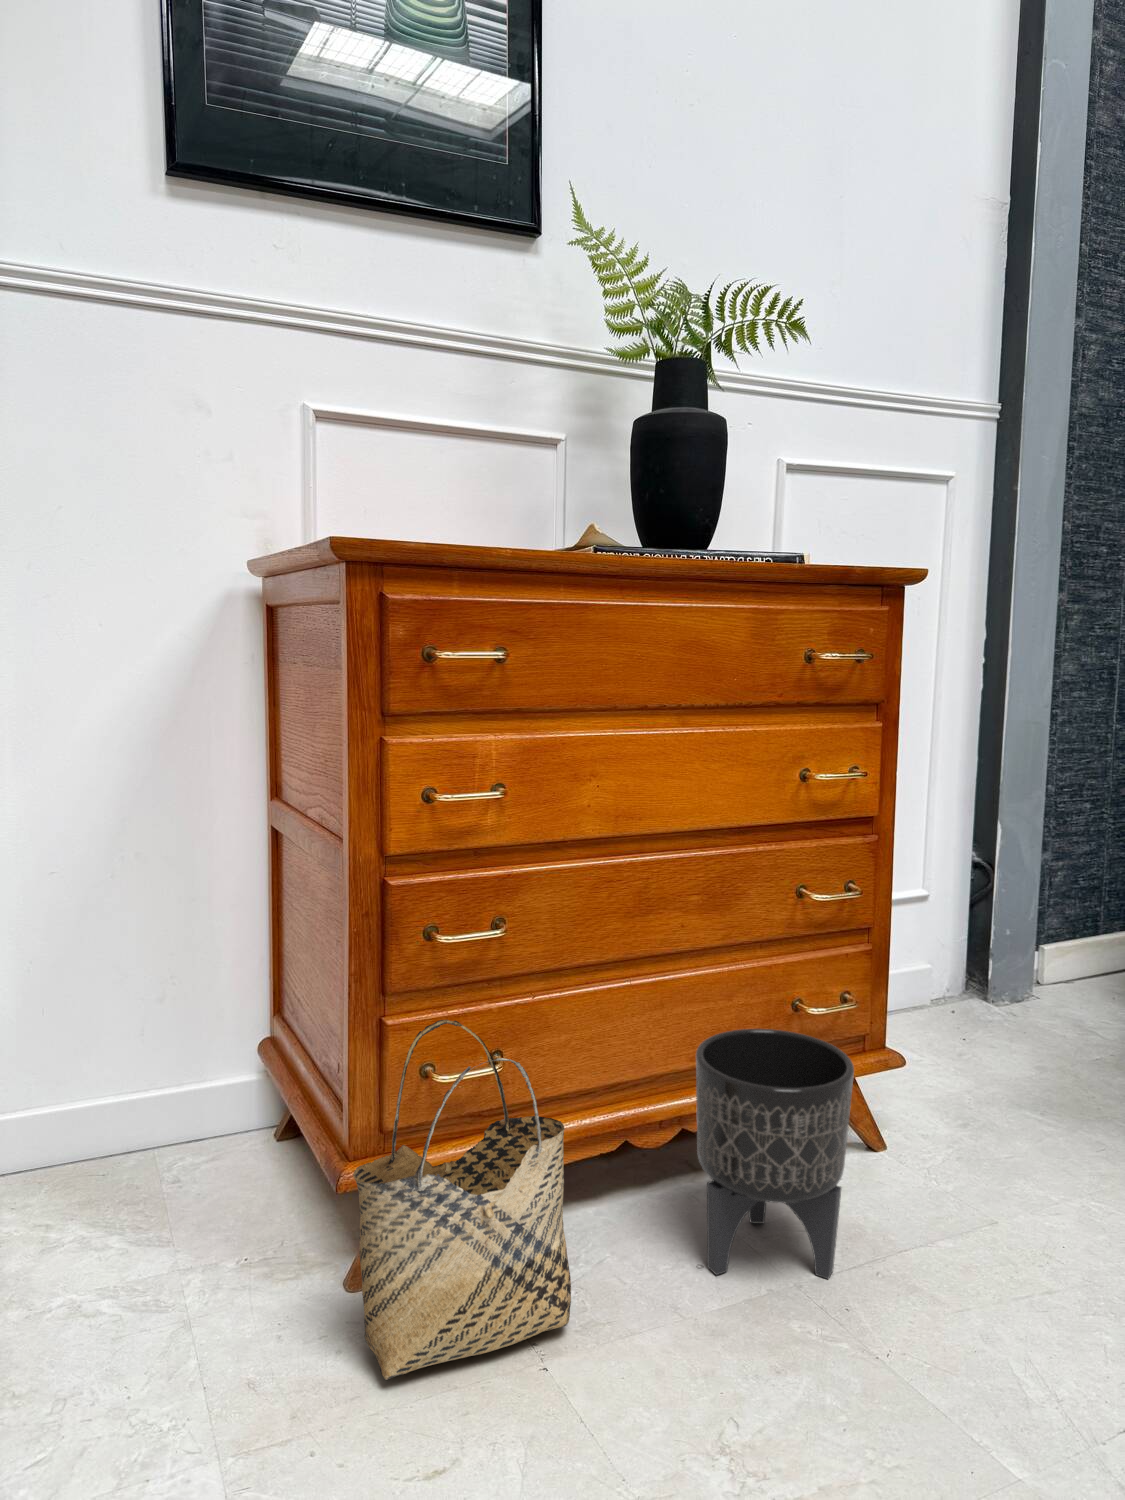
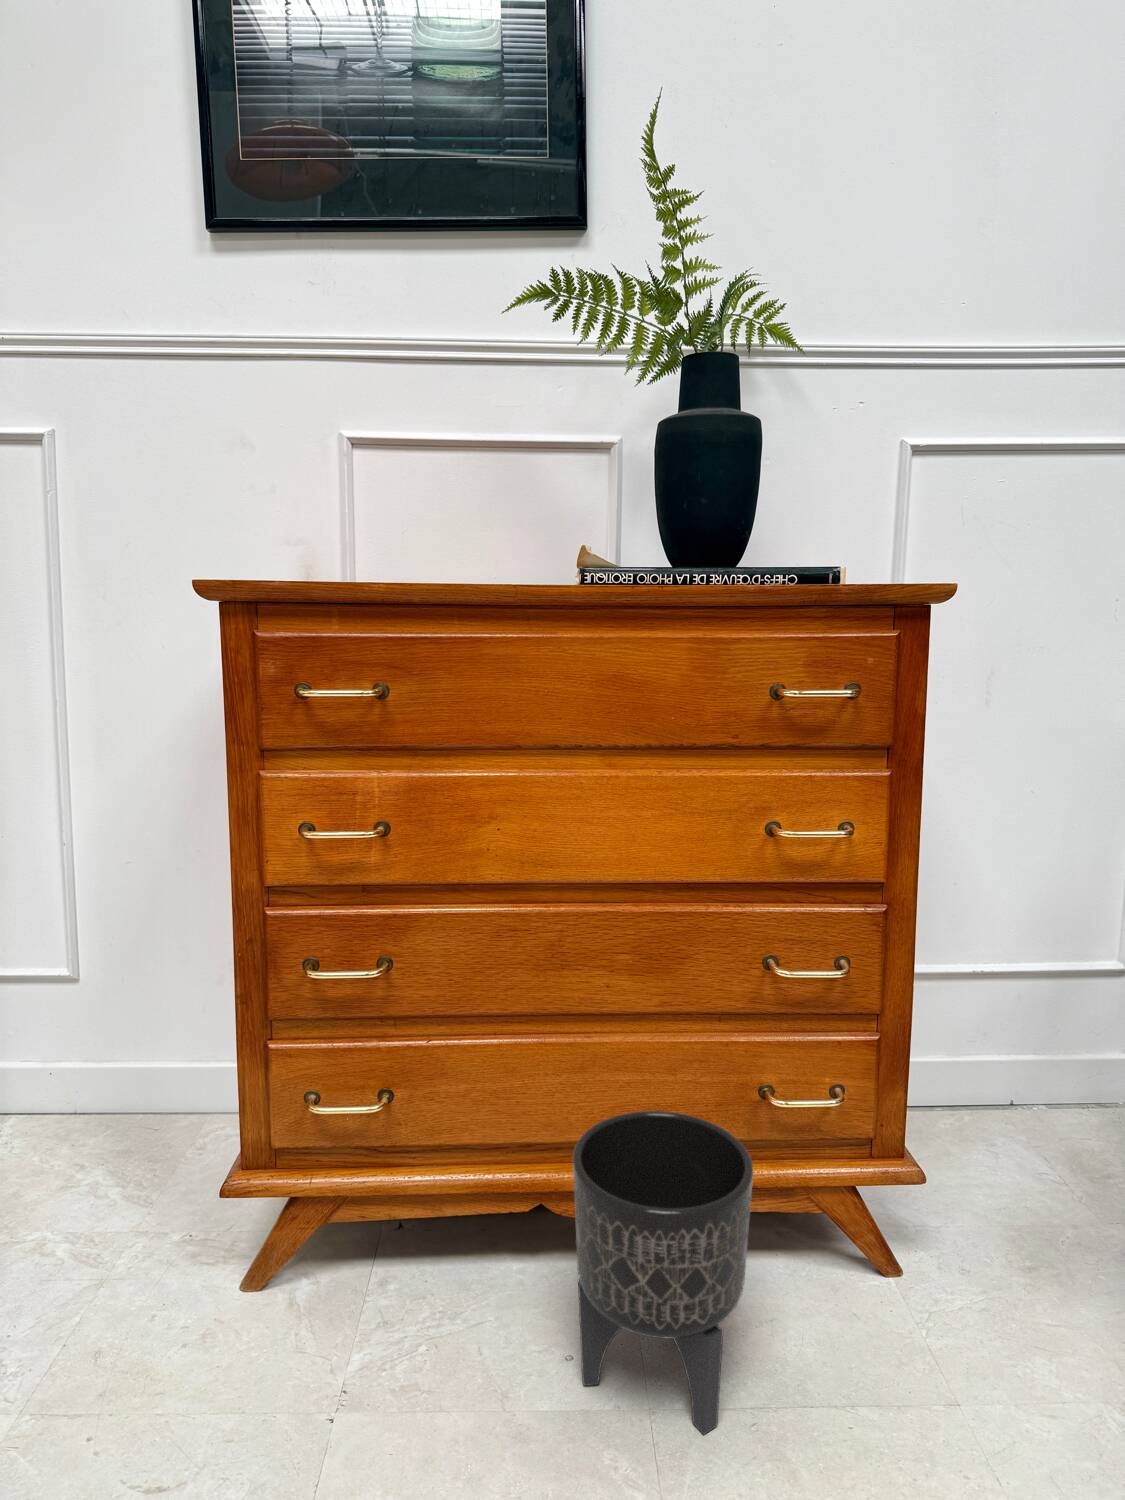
woven basket: present [353,1020,571,1380] -> none [169,1053,410,1402]

